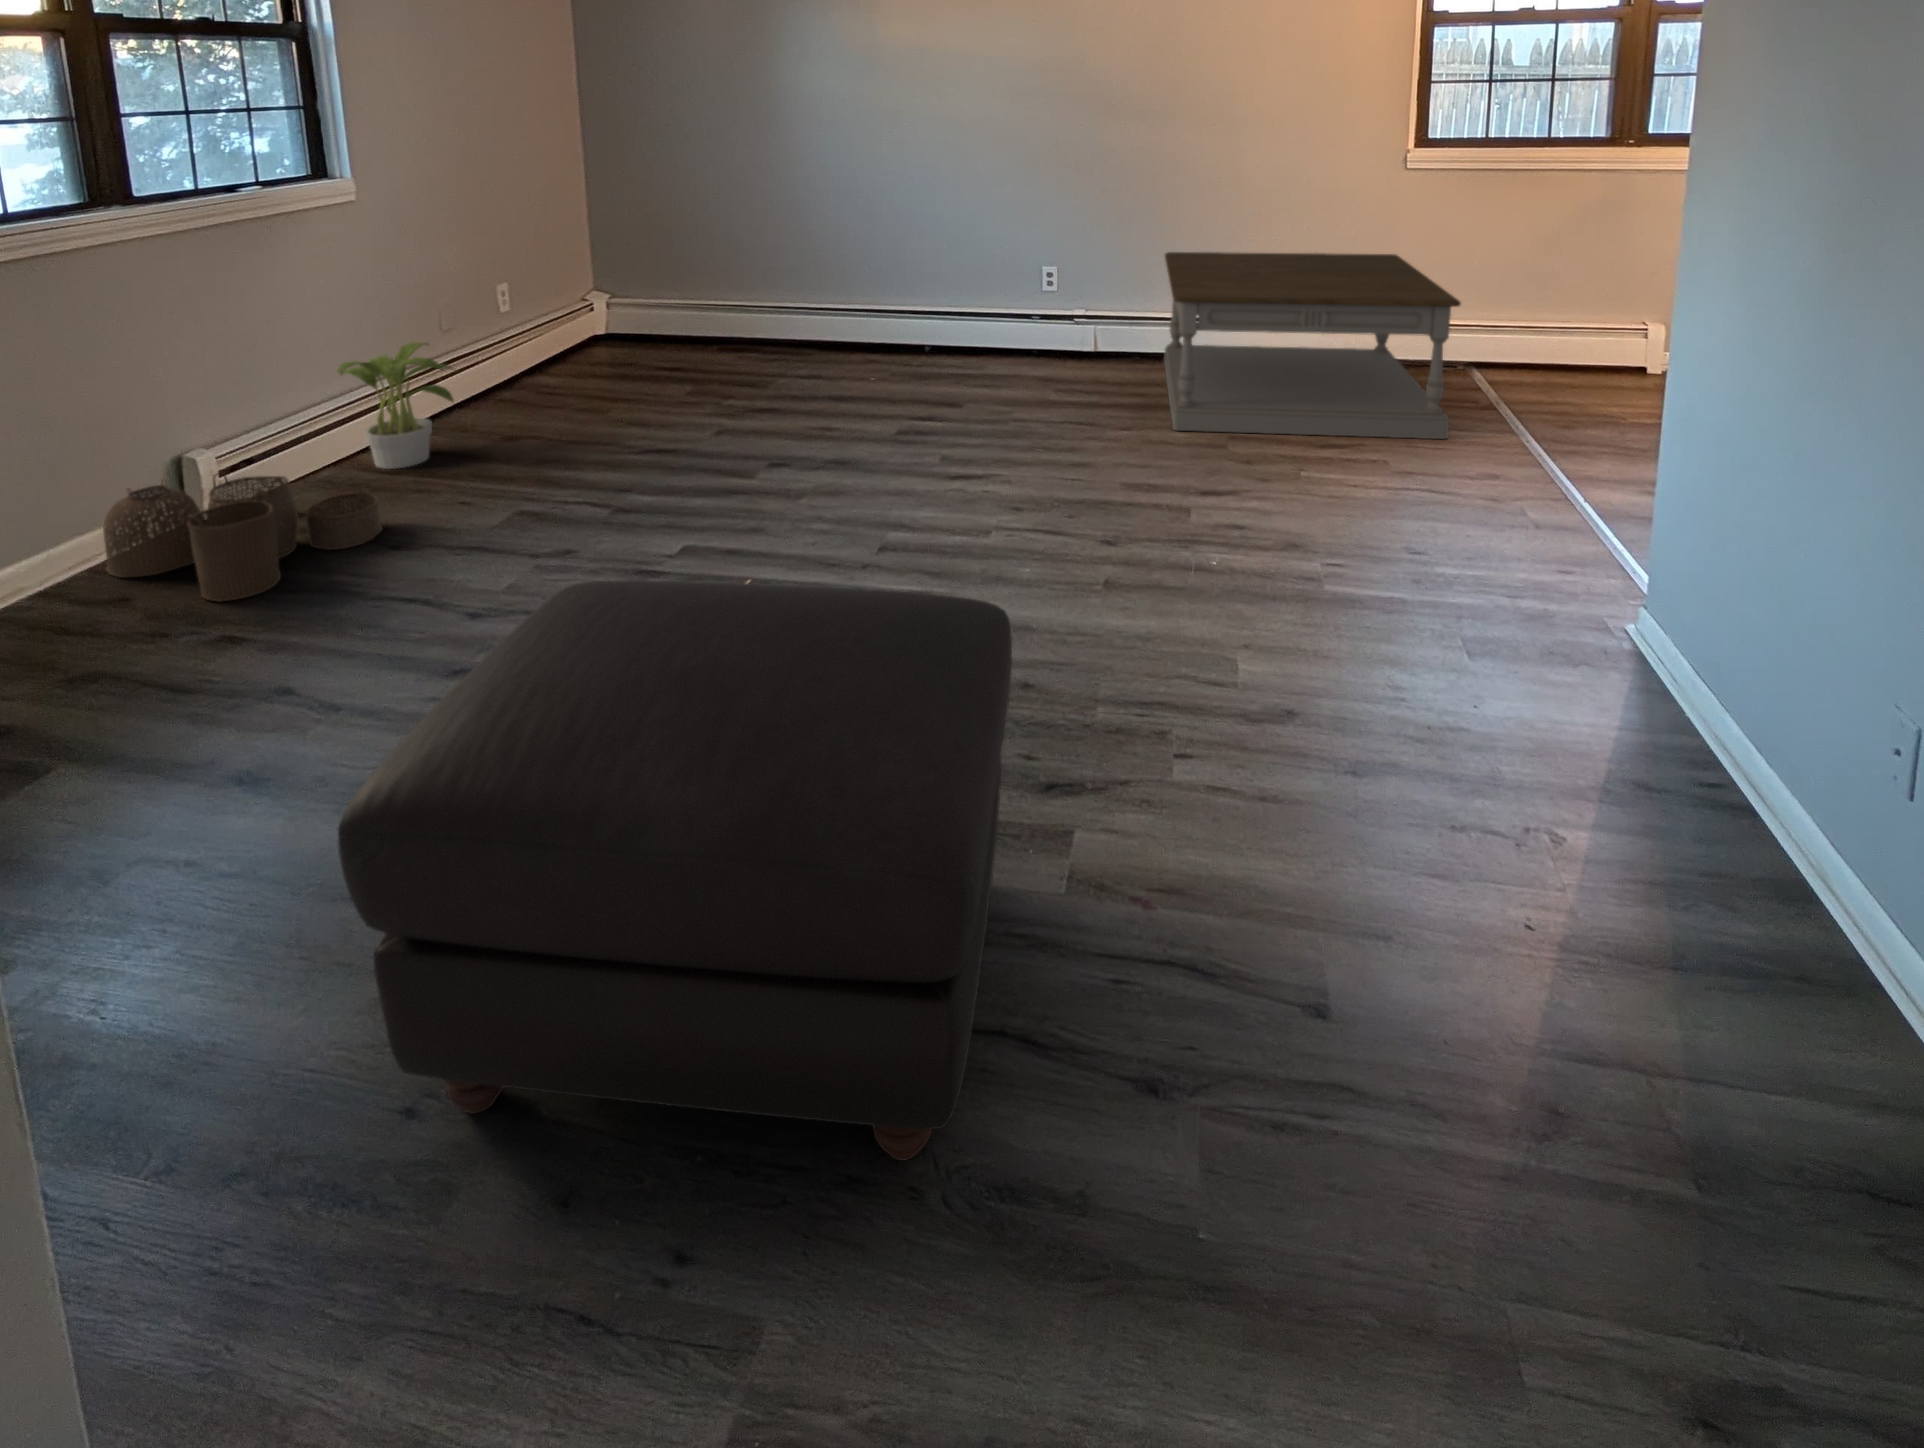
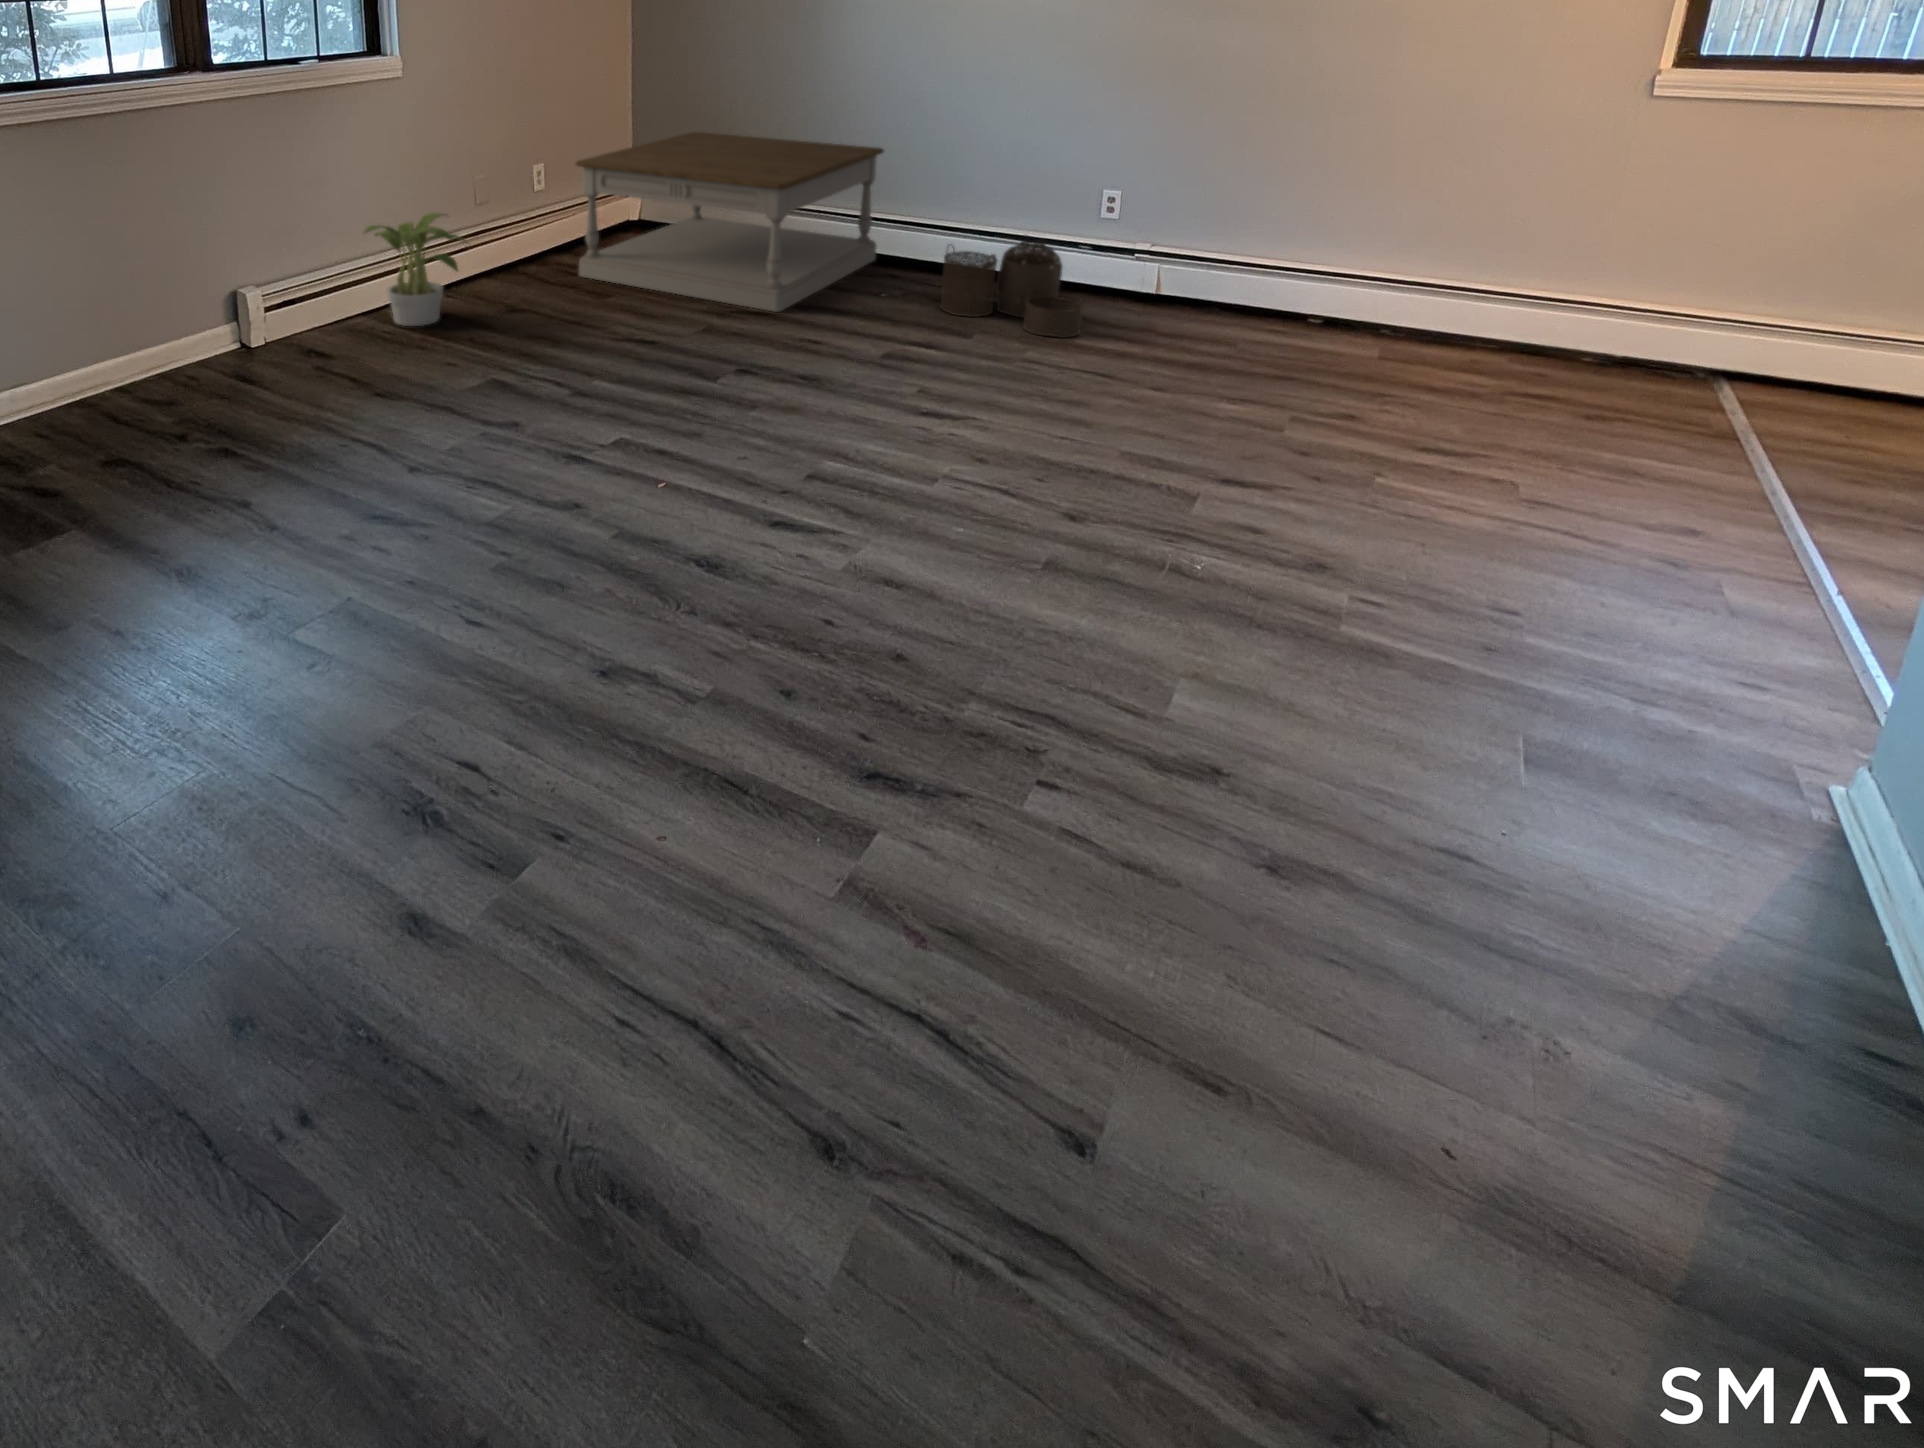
coffee table: present [1164,252,1461,439] -> present [576,132,884,312]
woven basket: present [103,473,383,602] -> present [941,239,1083,338]
ottoman: present [338,581,1012,1161] -> none [101,462,803,1108]

